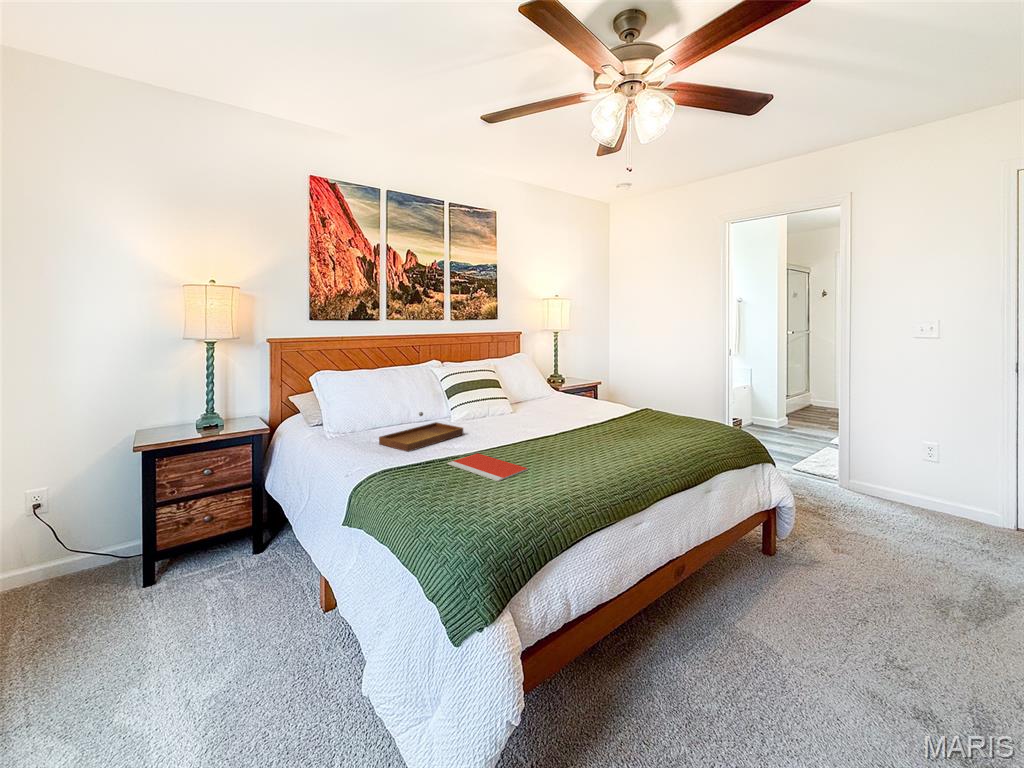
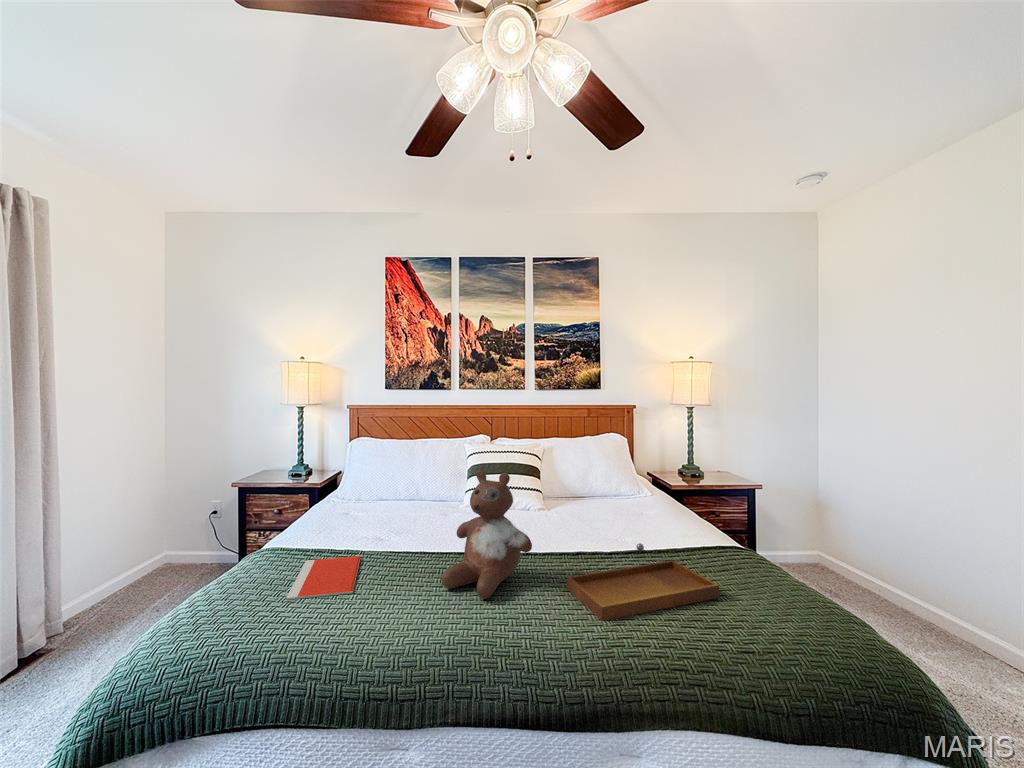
stuffed bear: none [552,378,611,456] -> present [441,470,532,599]
tray: present [379,412,463,452] -> present [567,543,719,621]

